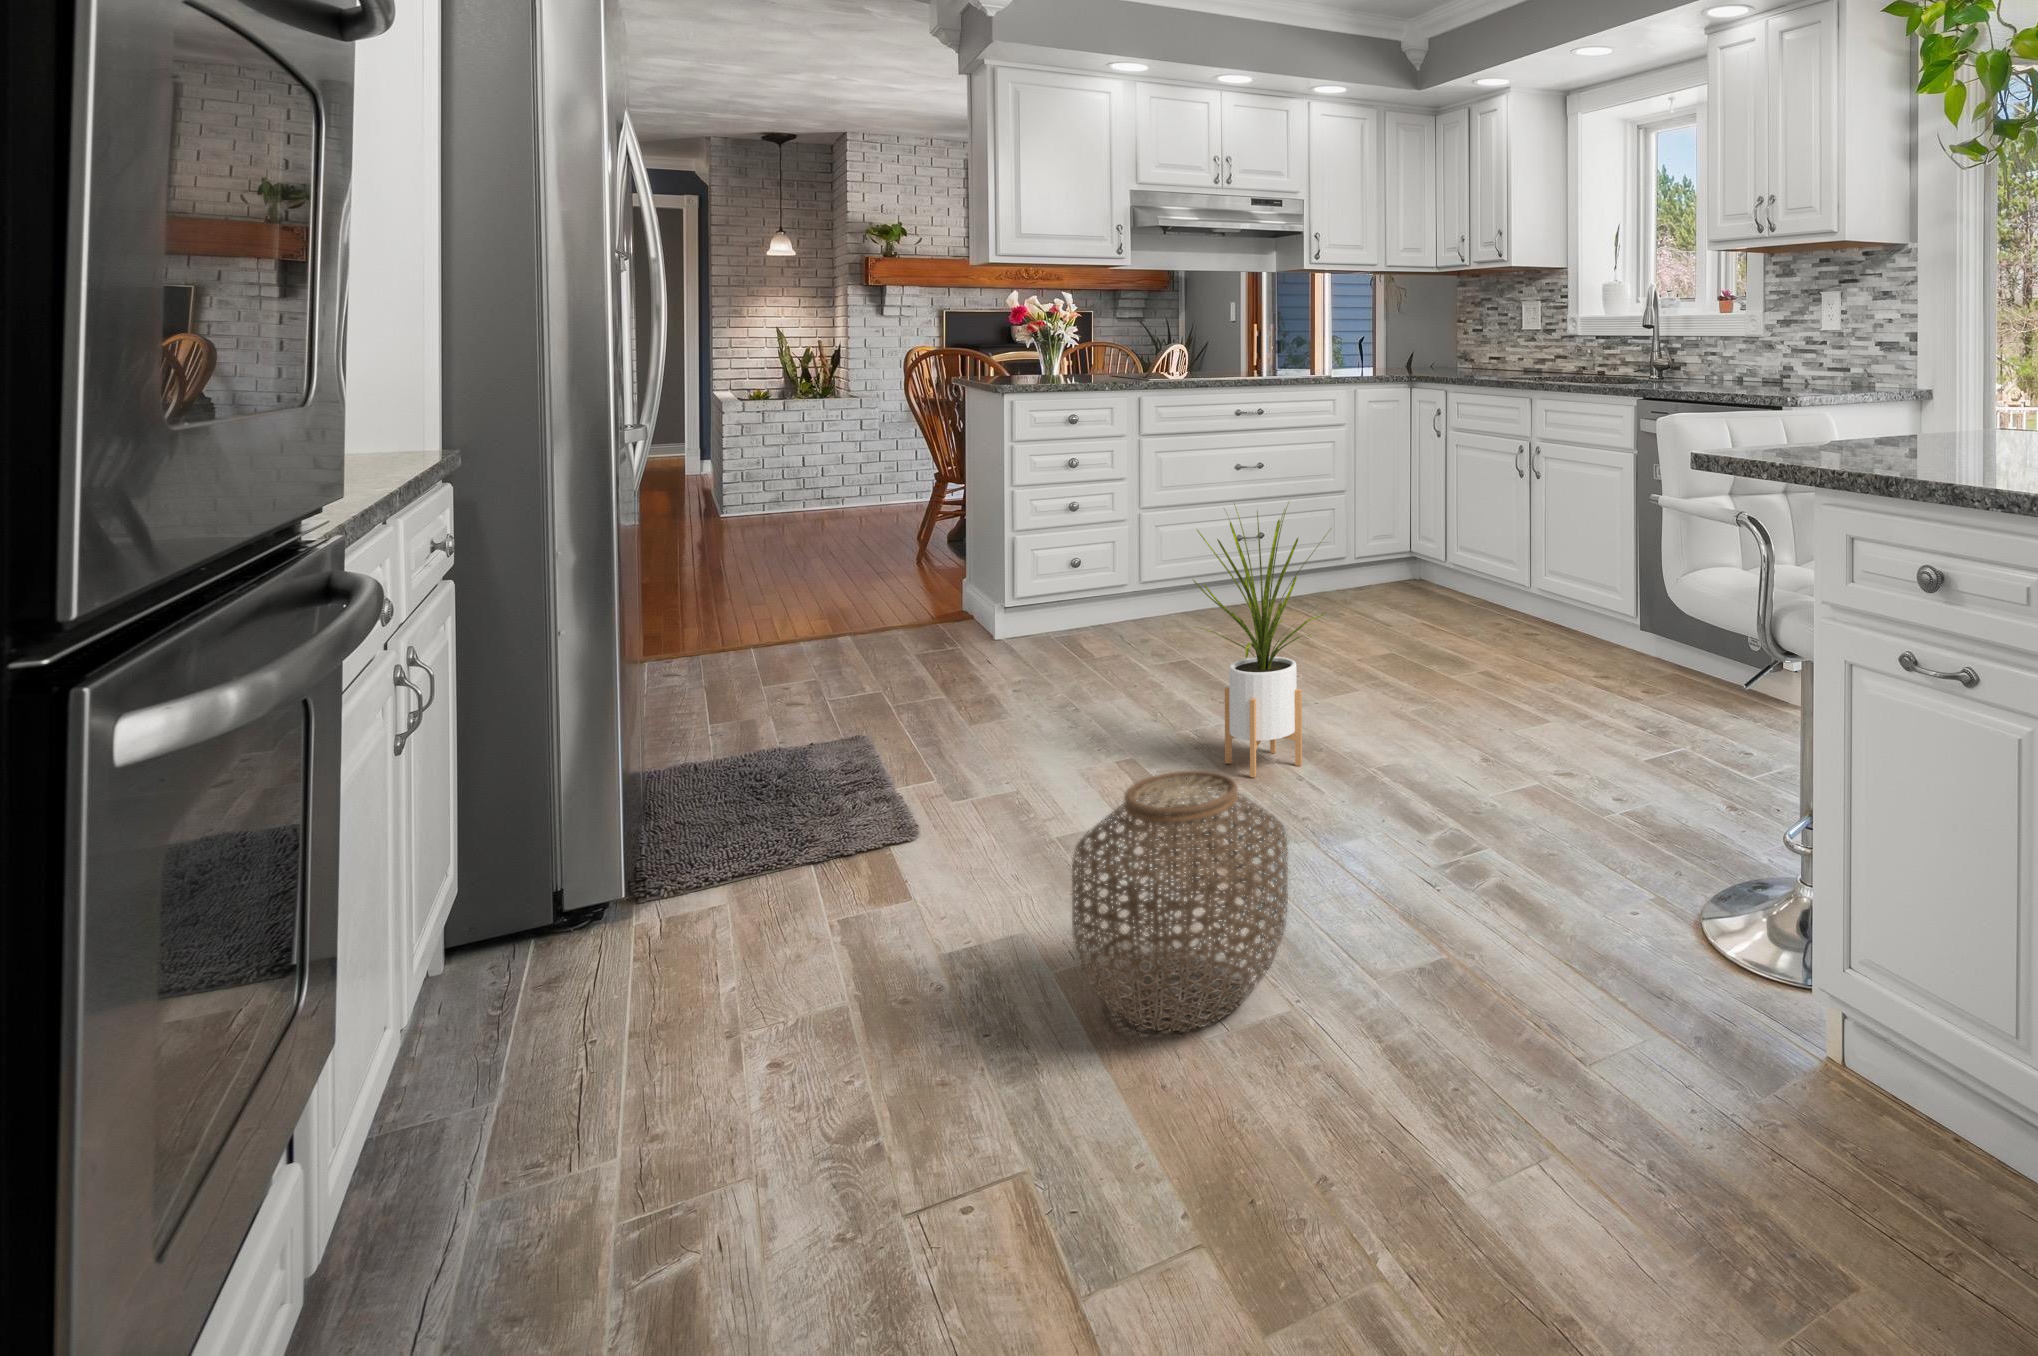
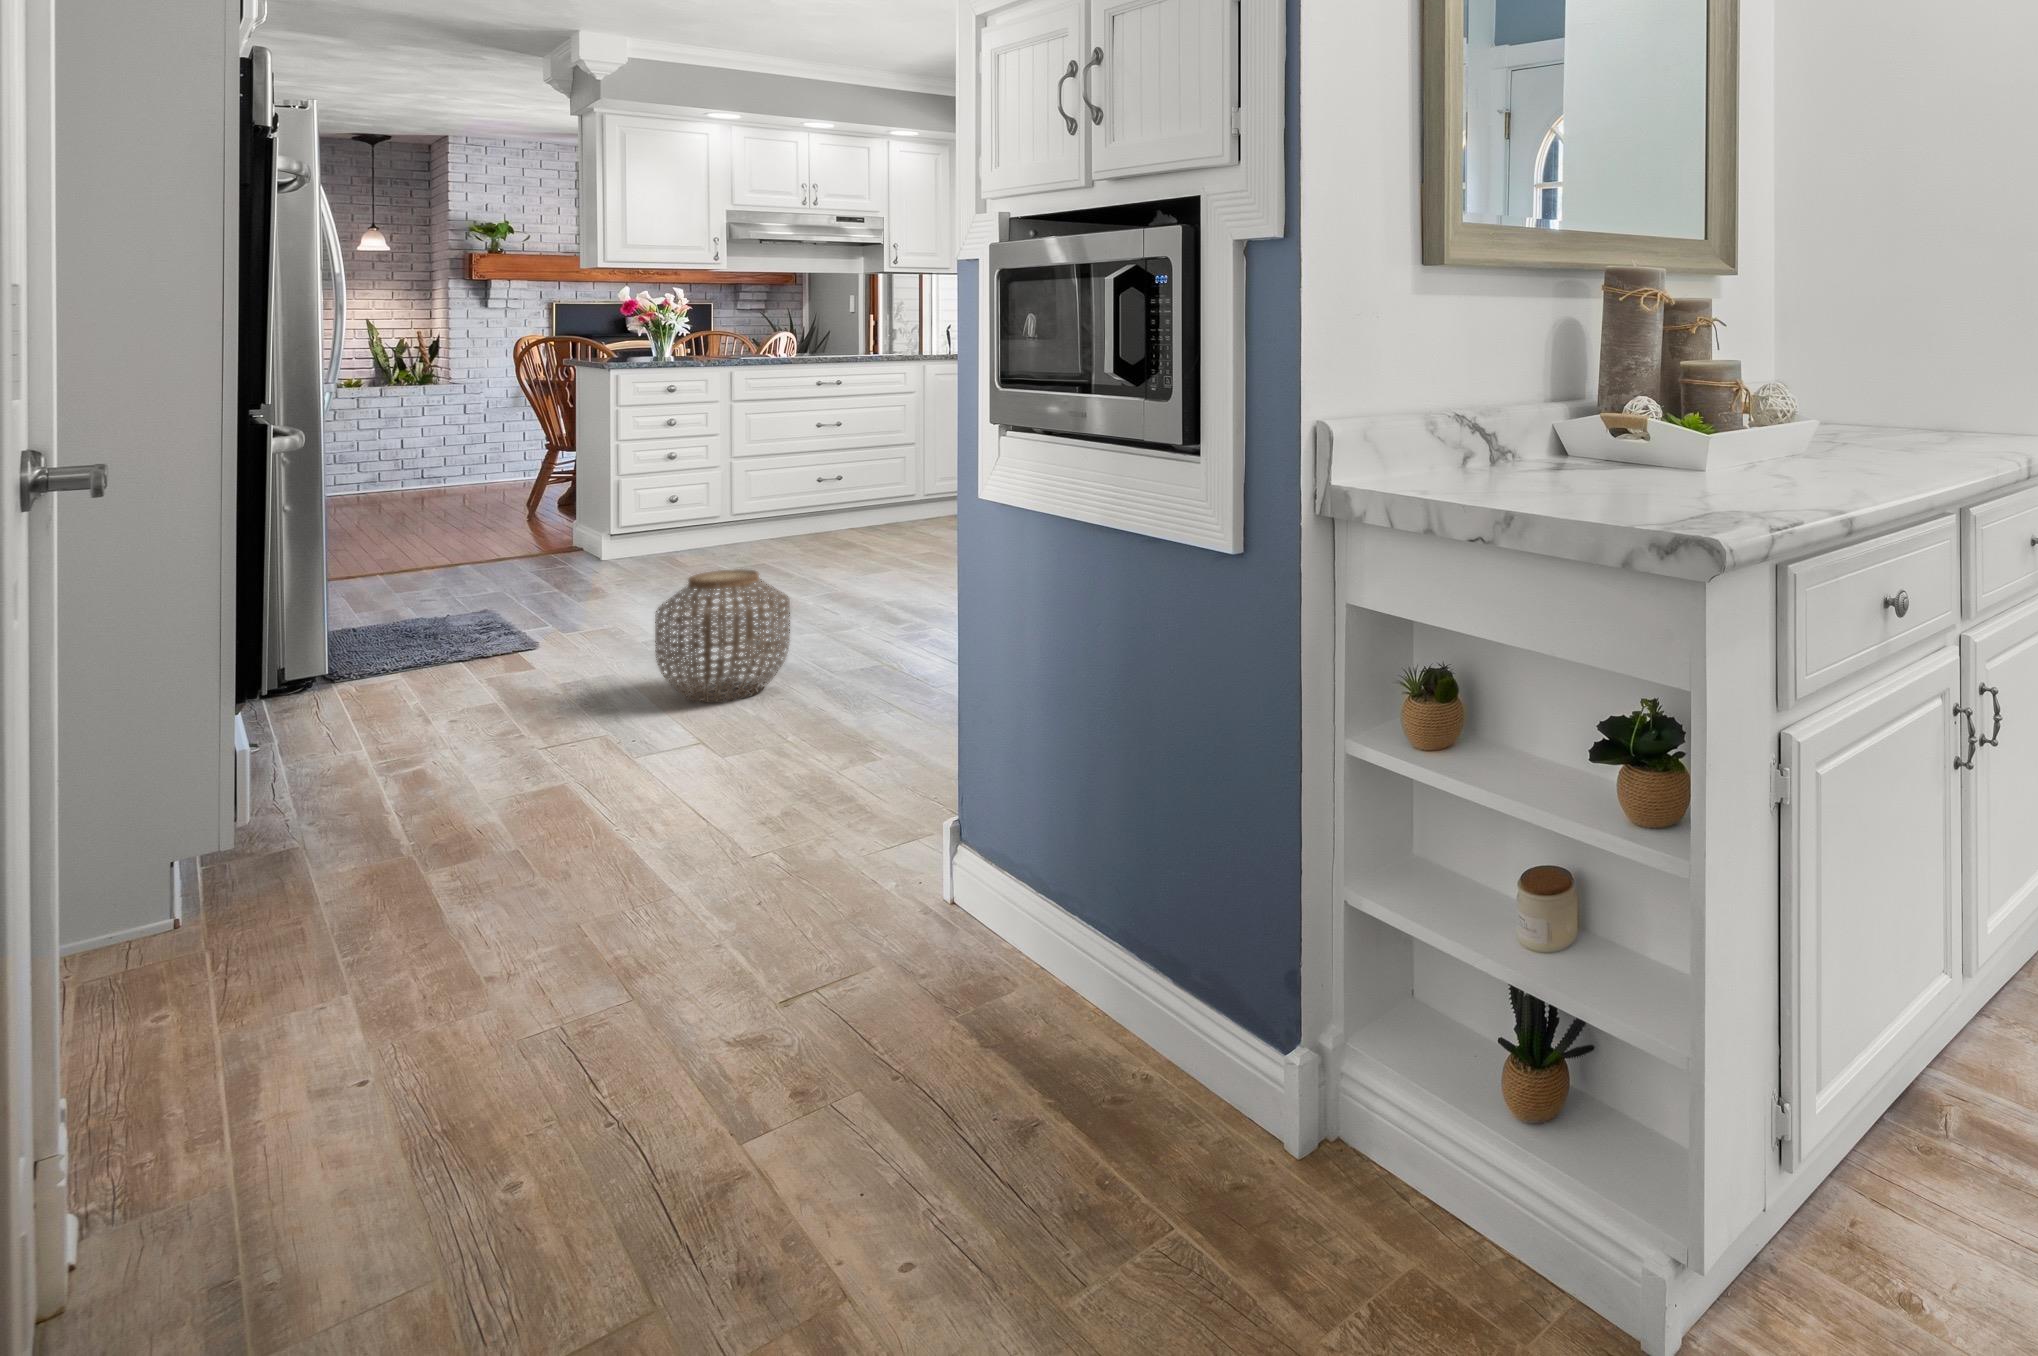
house plant: present [1193,502,1329,777] -> none [754,435,860,616]

